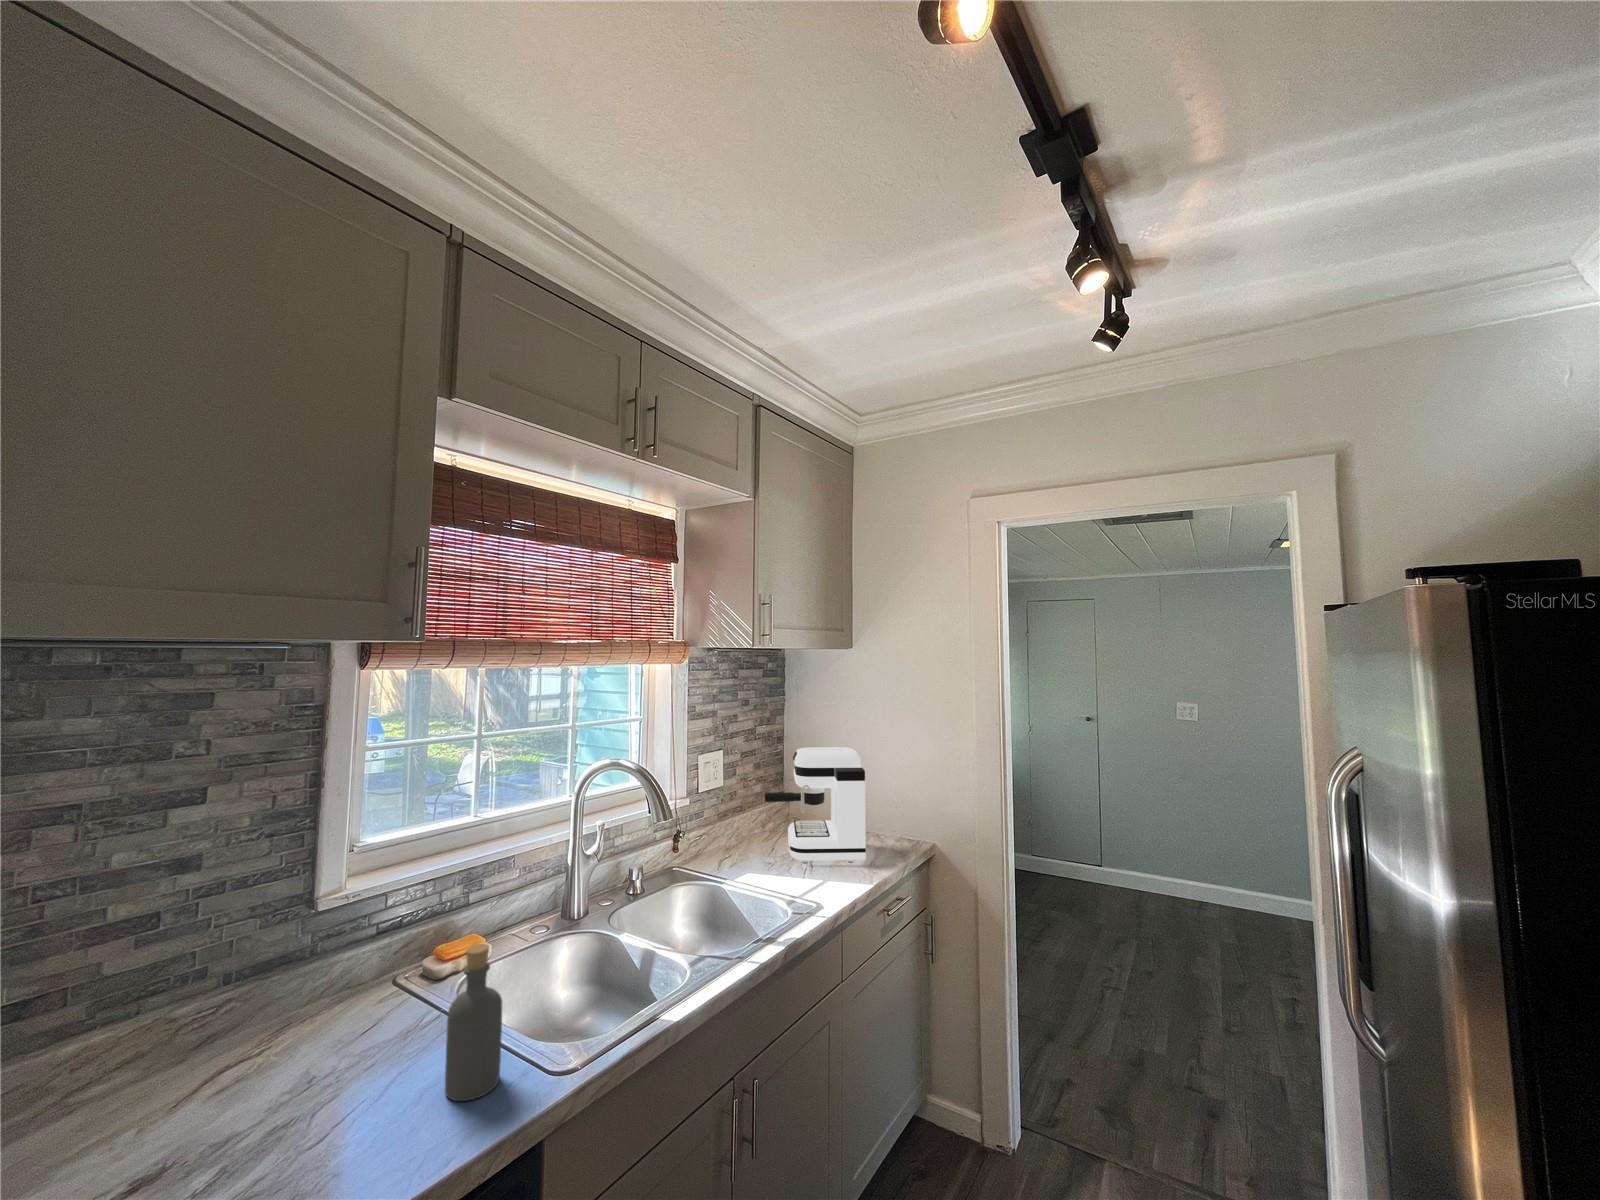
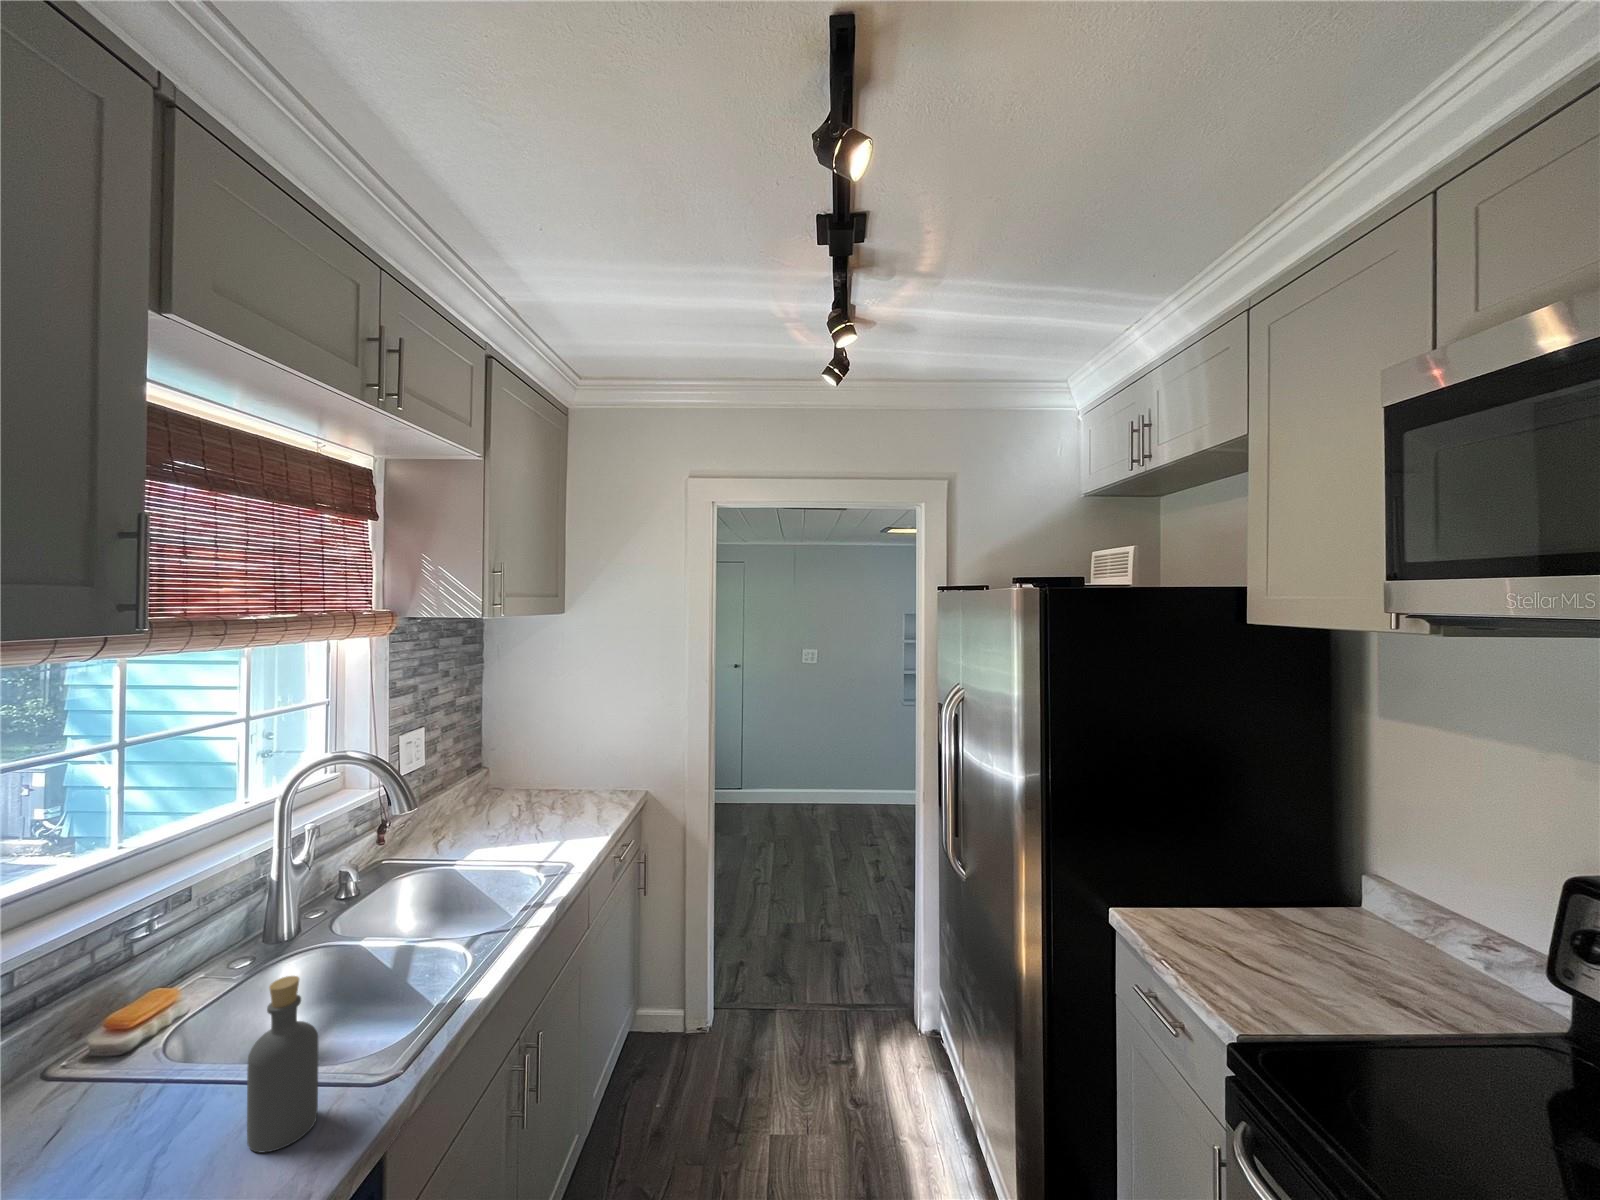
coffee maker: present [765,747,866,862] -> none [479,712,593,829]

